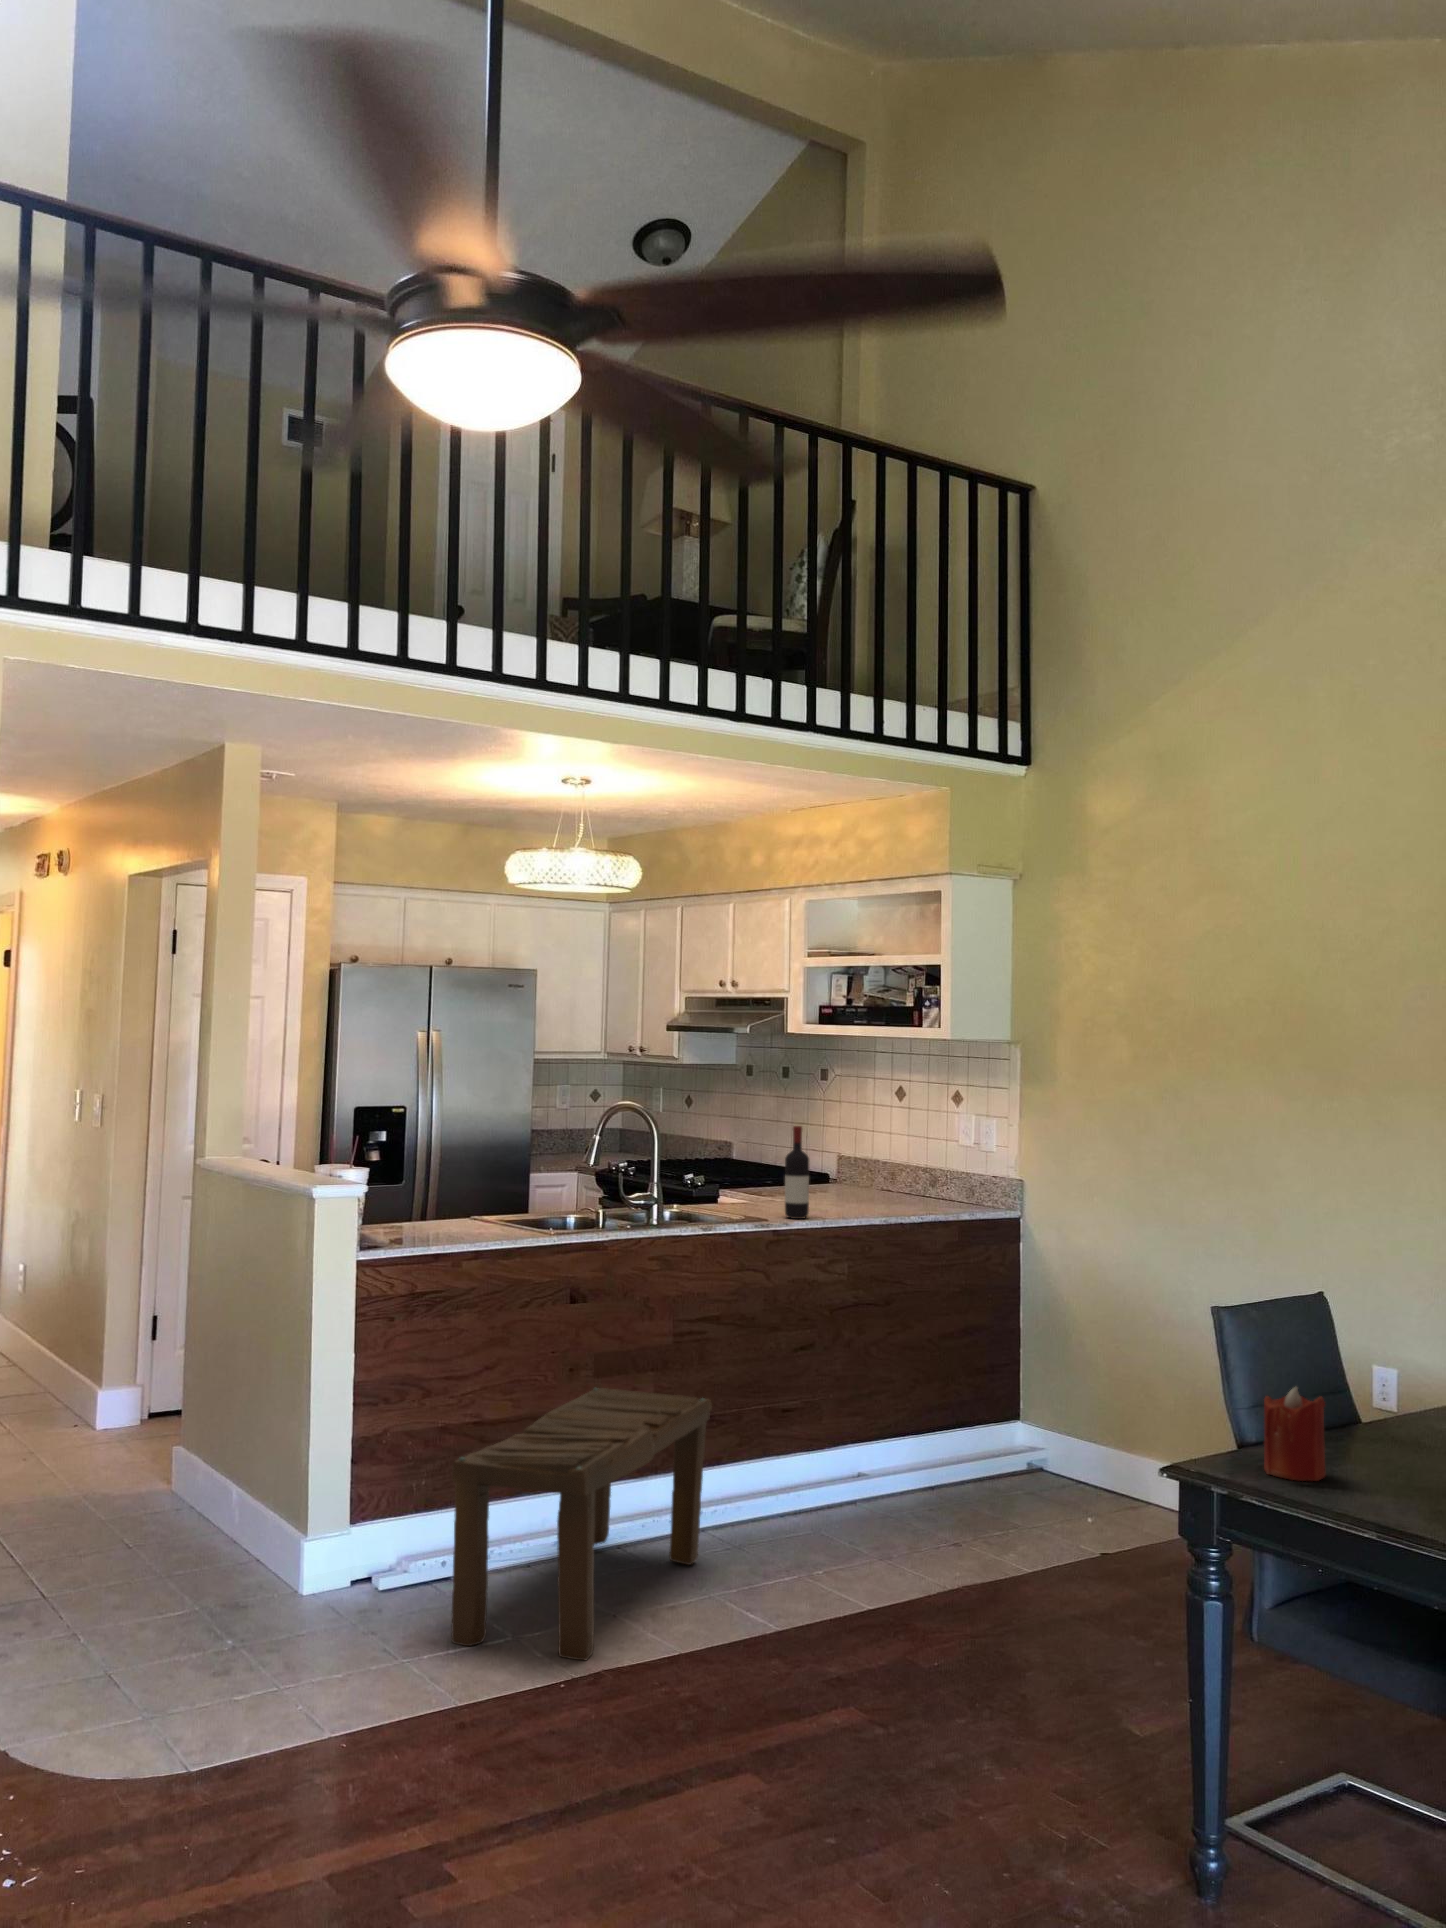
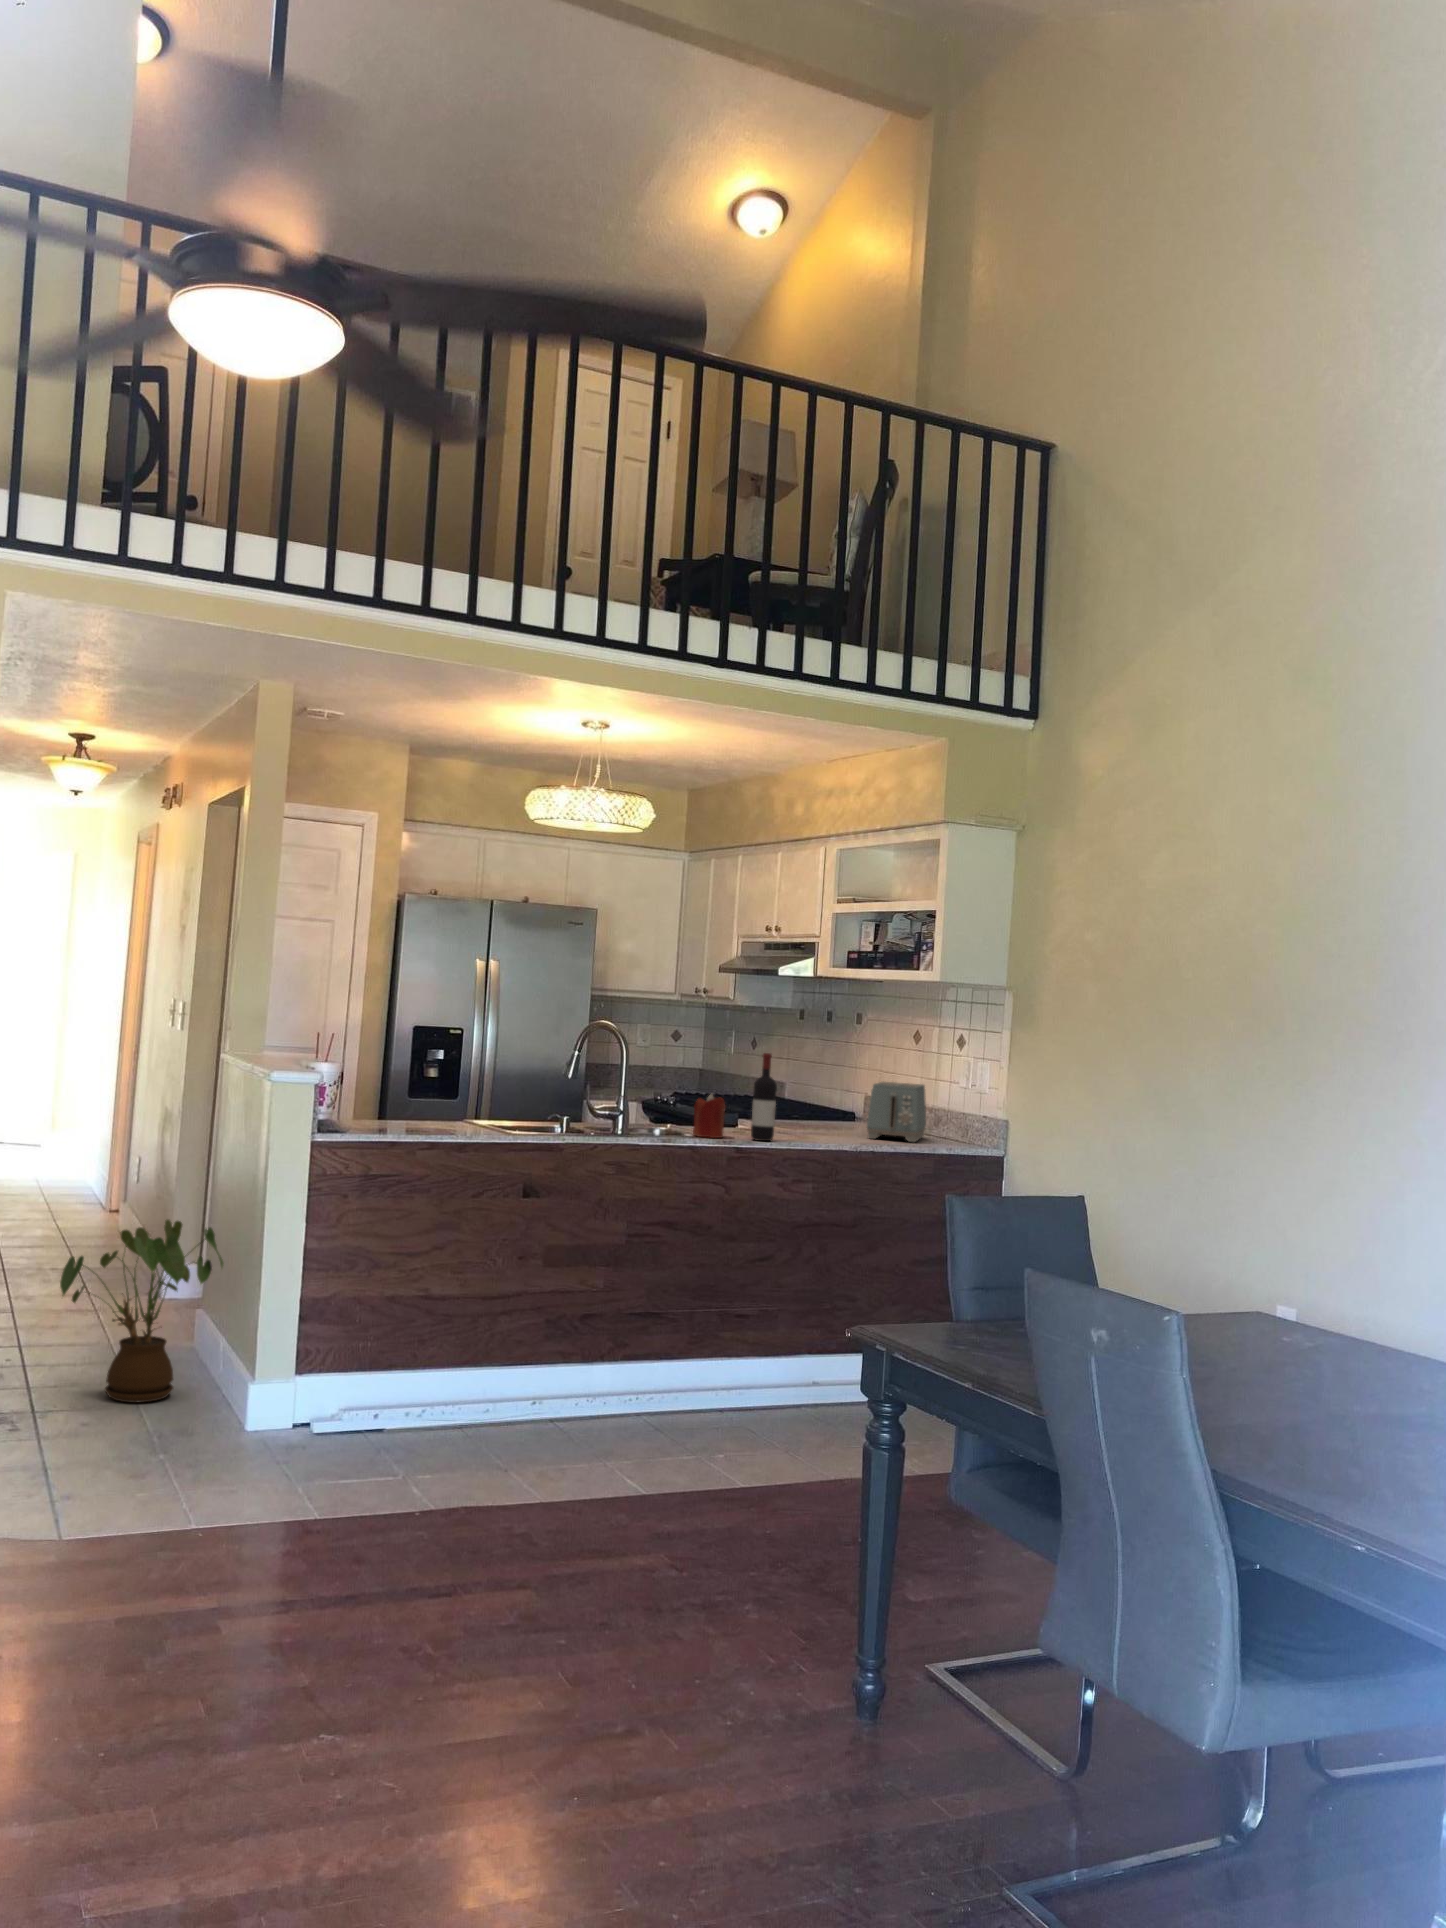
toaster: none [872,1141,929,1204] -> present [867,1082,926,1142]
house plant: none [65,1359,243,1575] -> present [60,1220,224,1402]
candle: present [1264,1387,1326,1481] -> present [693,1094,726,1138]
bench: present [452,1388,712,1660] -> none [349,1277,634,1499]

